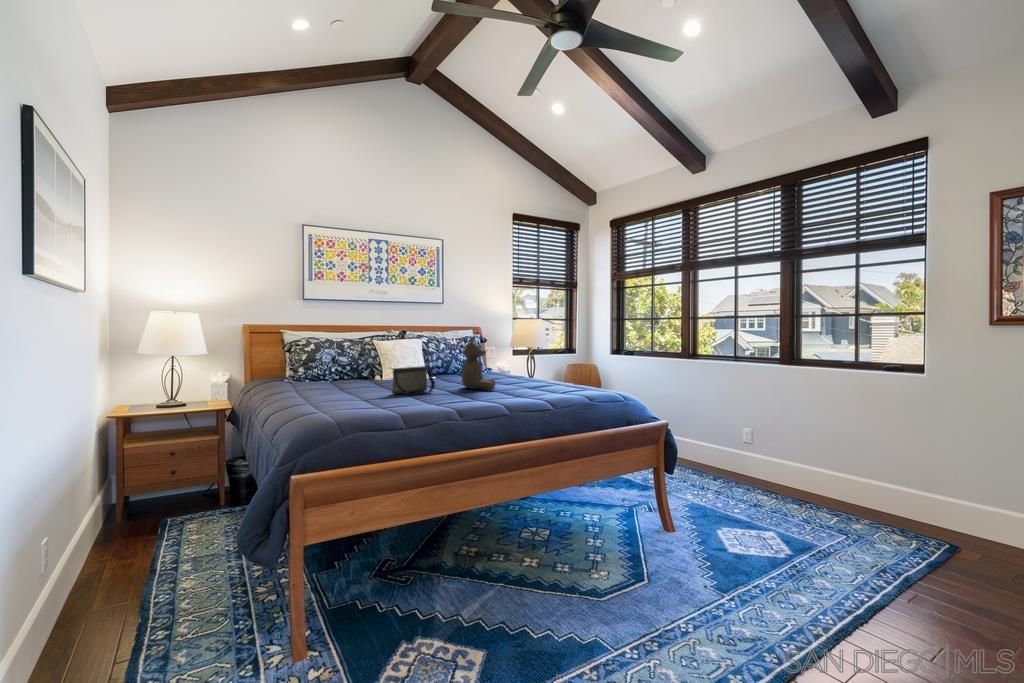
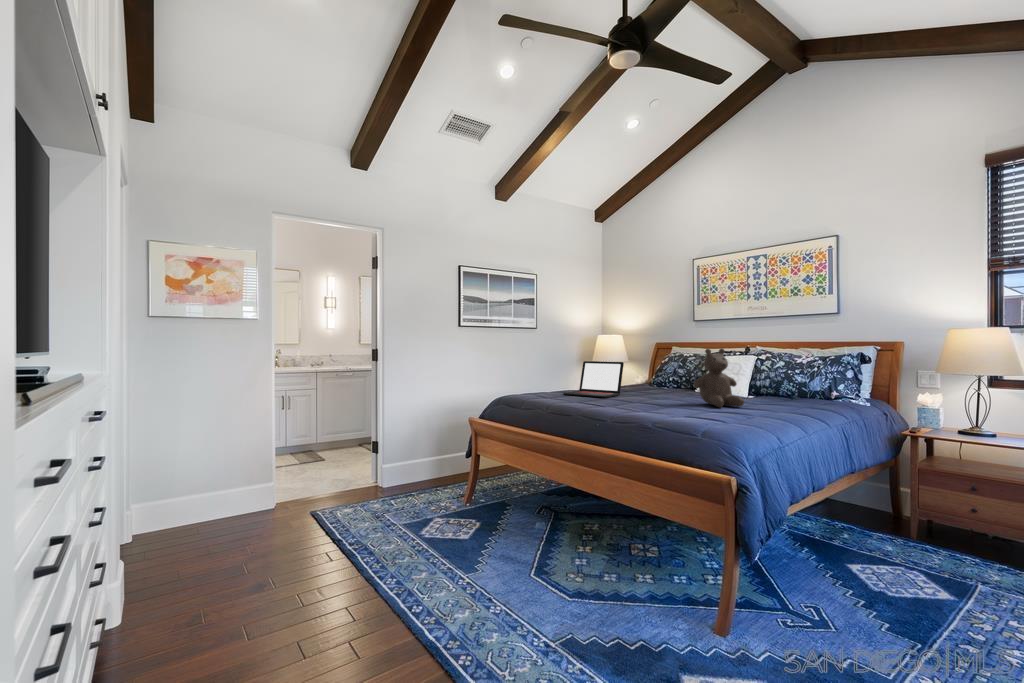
laptop: none [304,352,380,401] -> present [563,361,624,398]
handbag: present [392,366,435,395] -> none [621,376,663,401]

